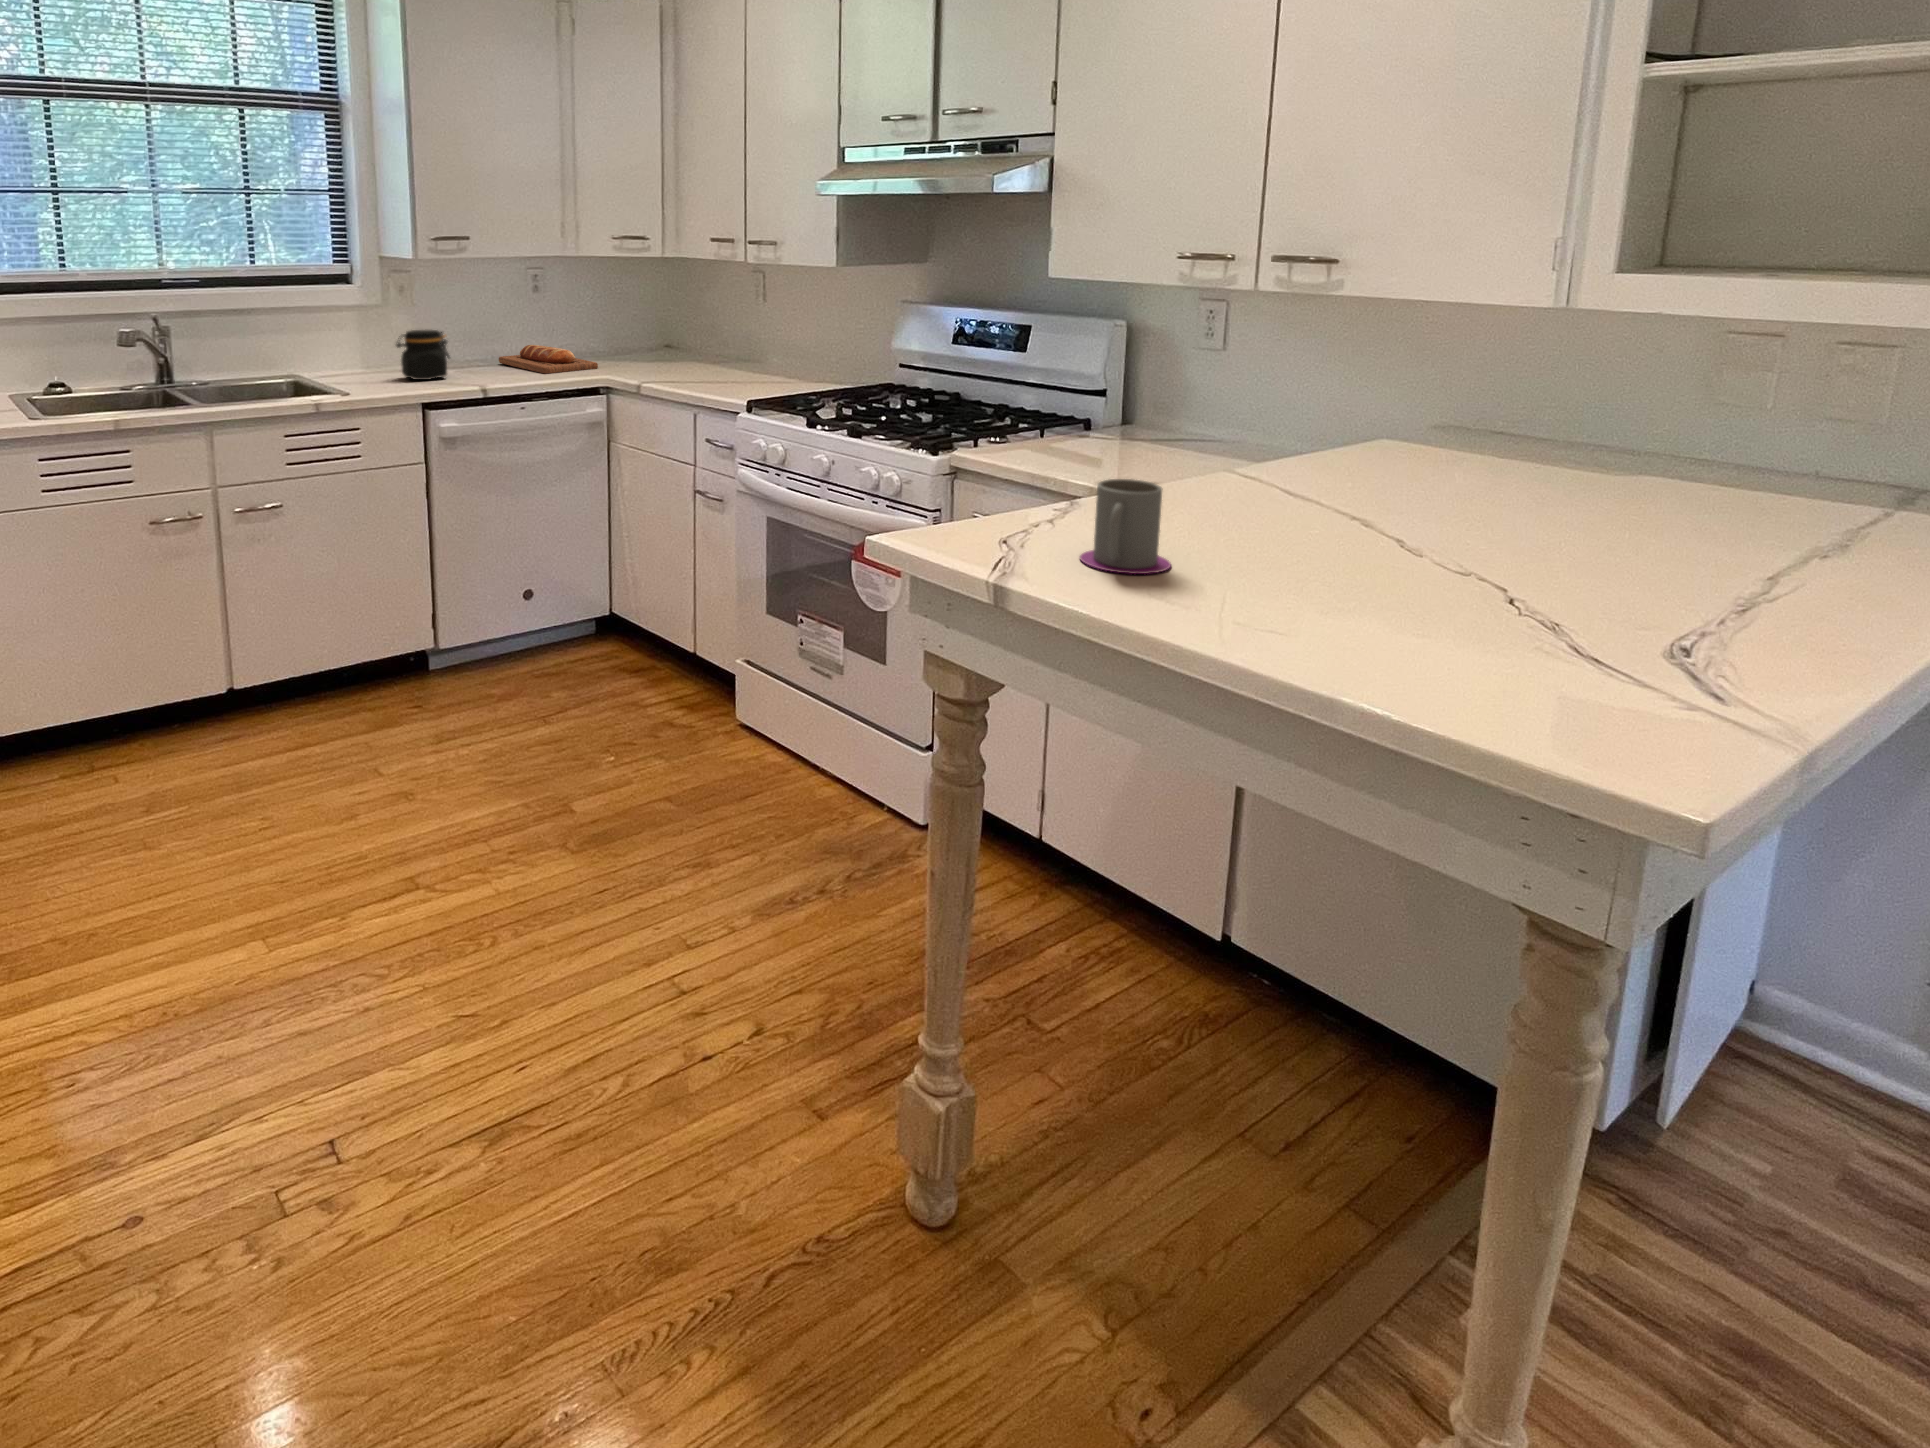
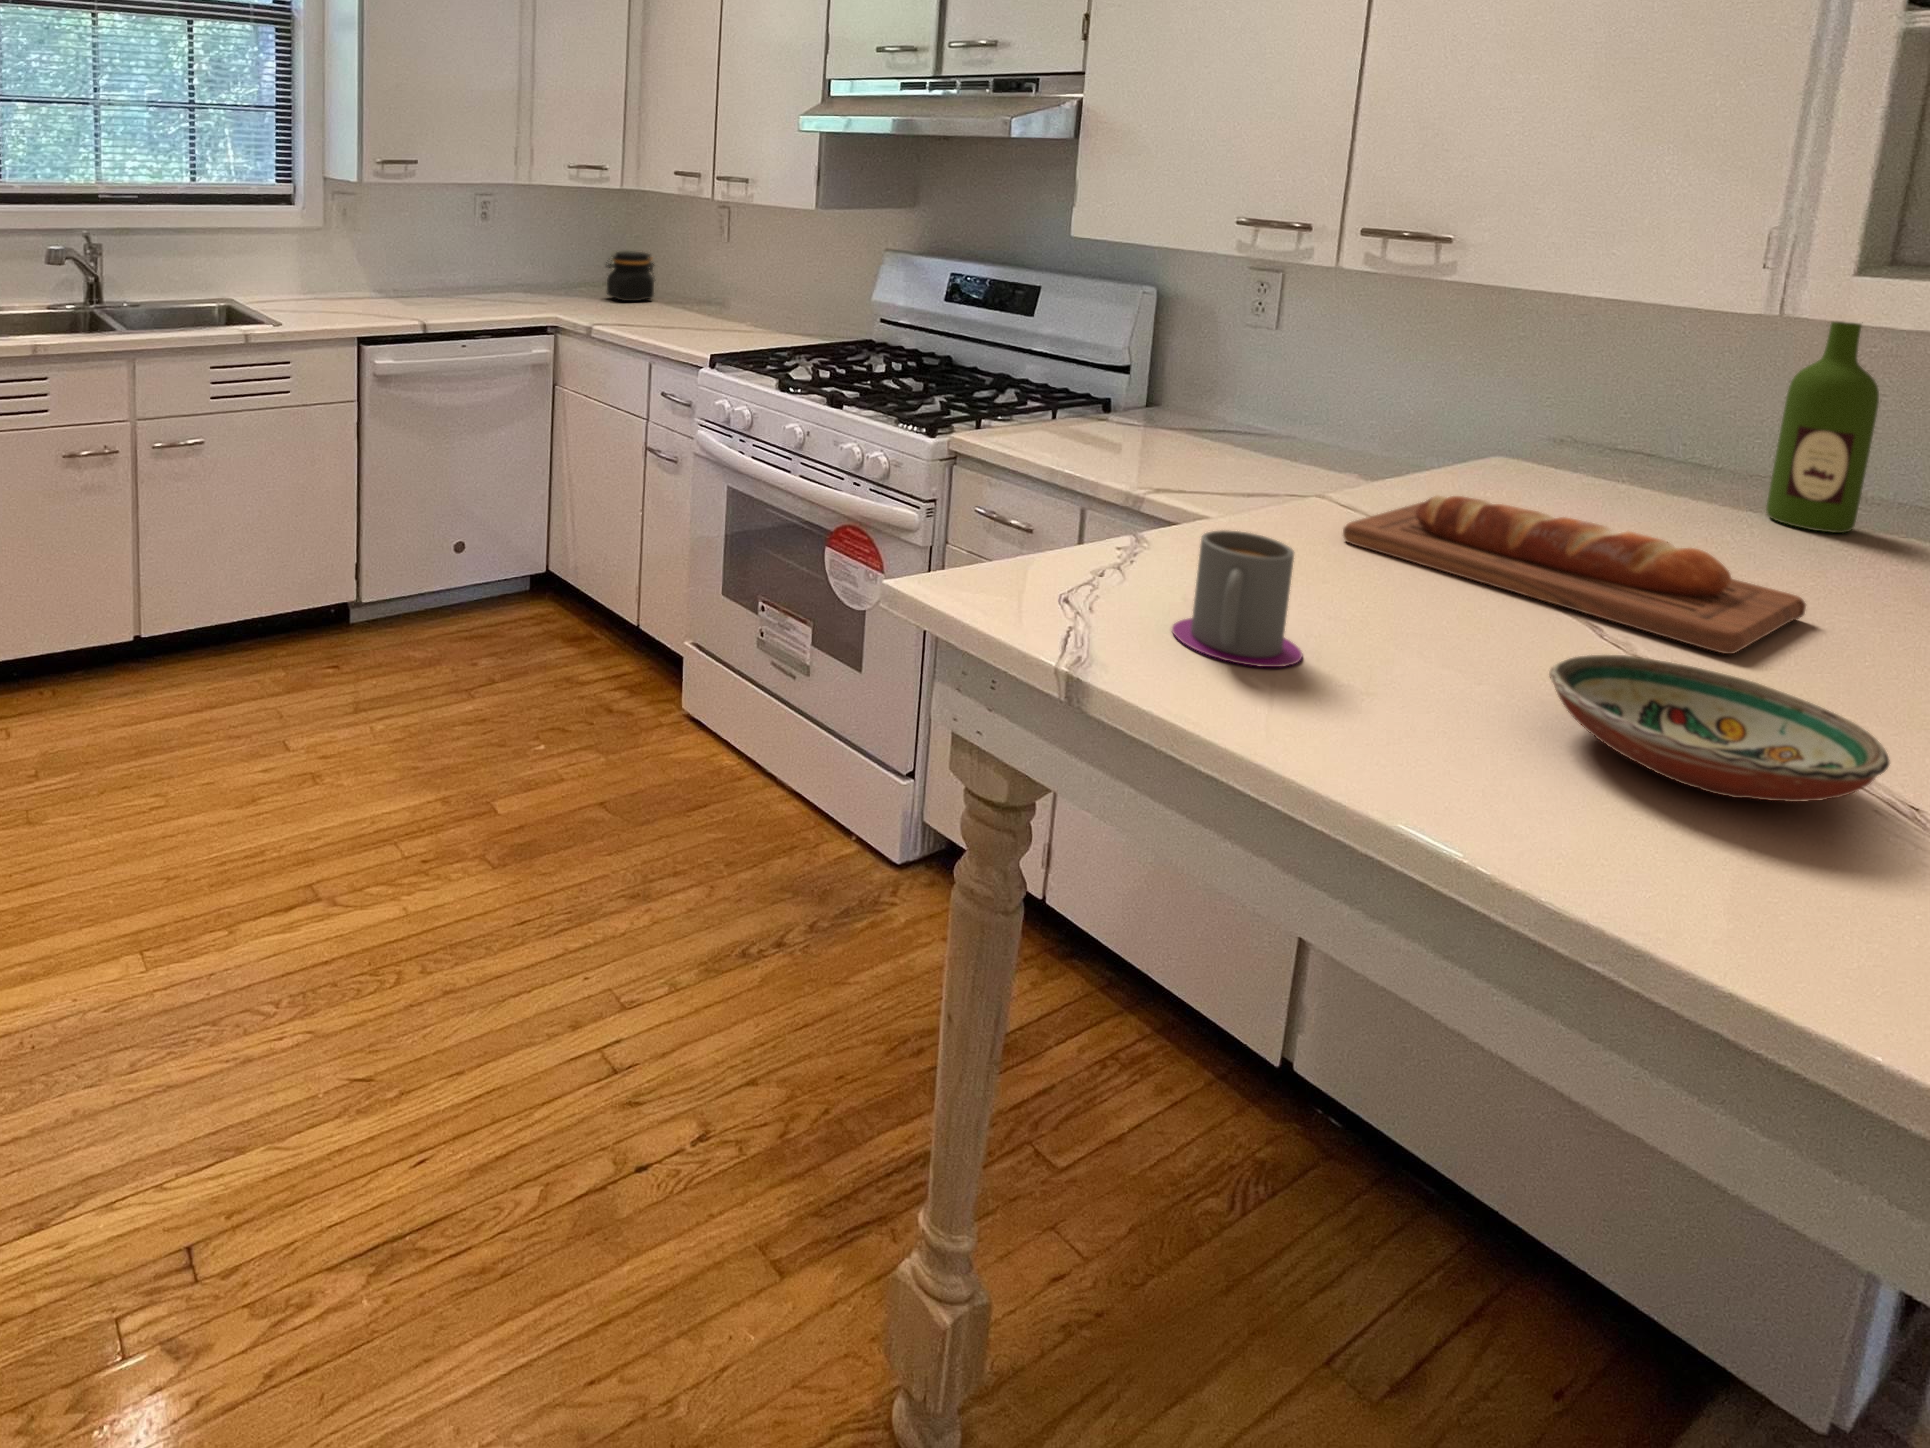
wine bottle: none [1563,284,1636,475] -> present [1766,322,1879,533]
jar: present [396,330,450,380] -> present [606,251,654,301]
bread loaf: present [499,345,598,374] -> present [1343,496,1806,654]
decorative bowl: none [1327,544,1530,625] -> present [1549,655,1890,802]

